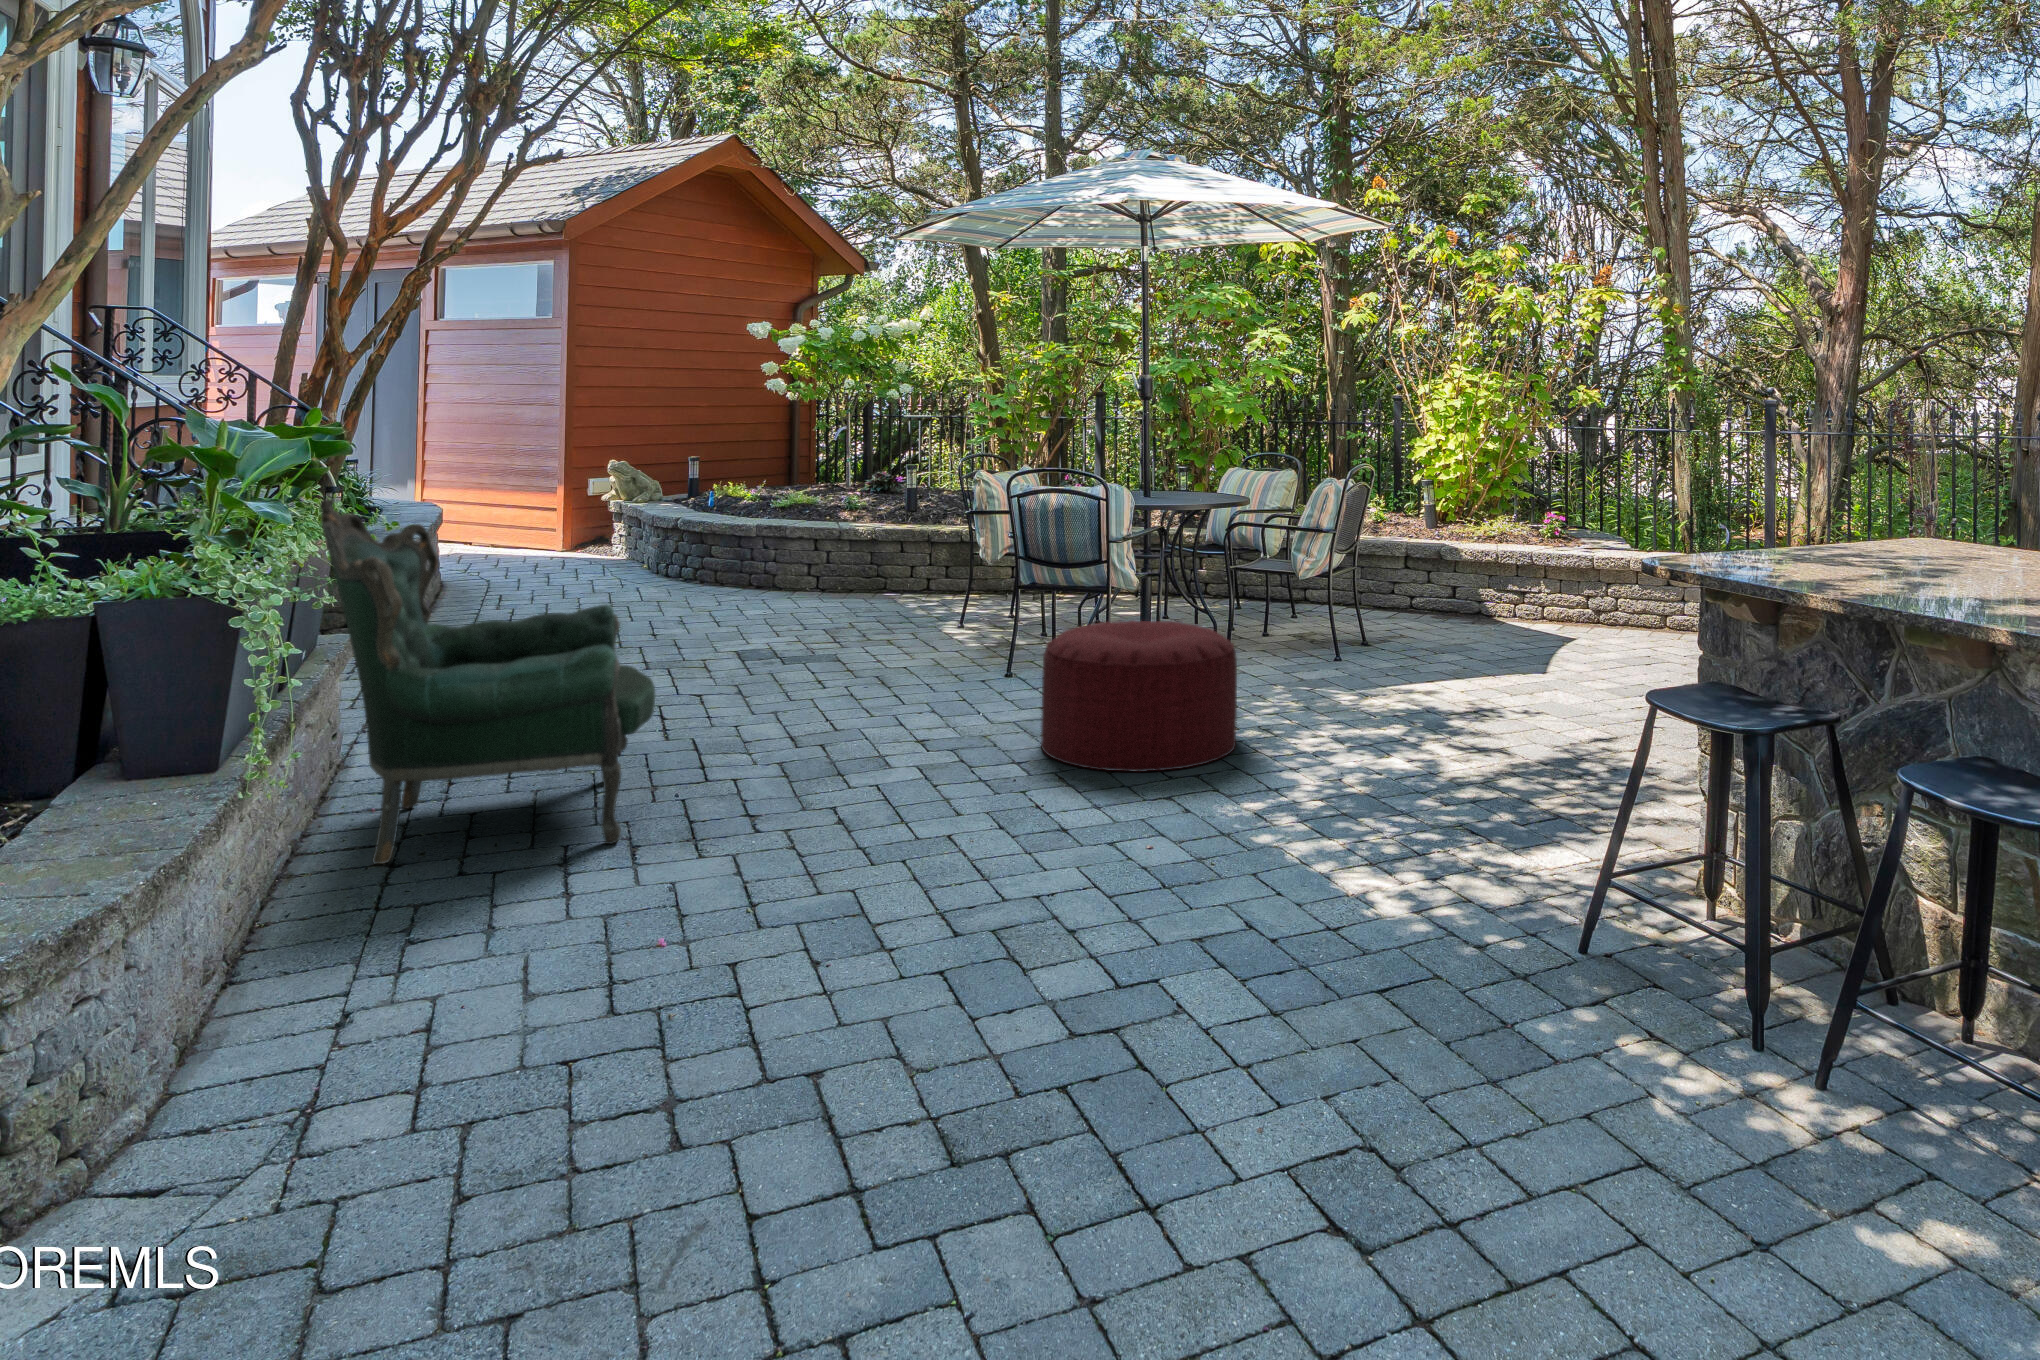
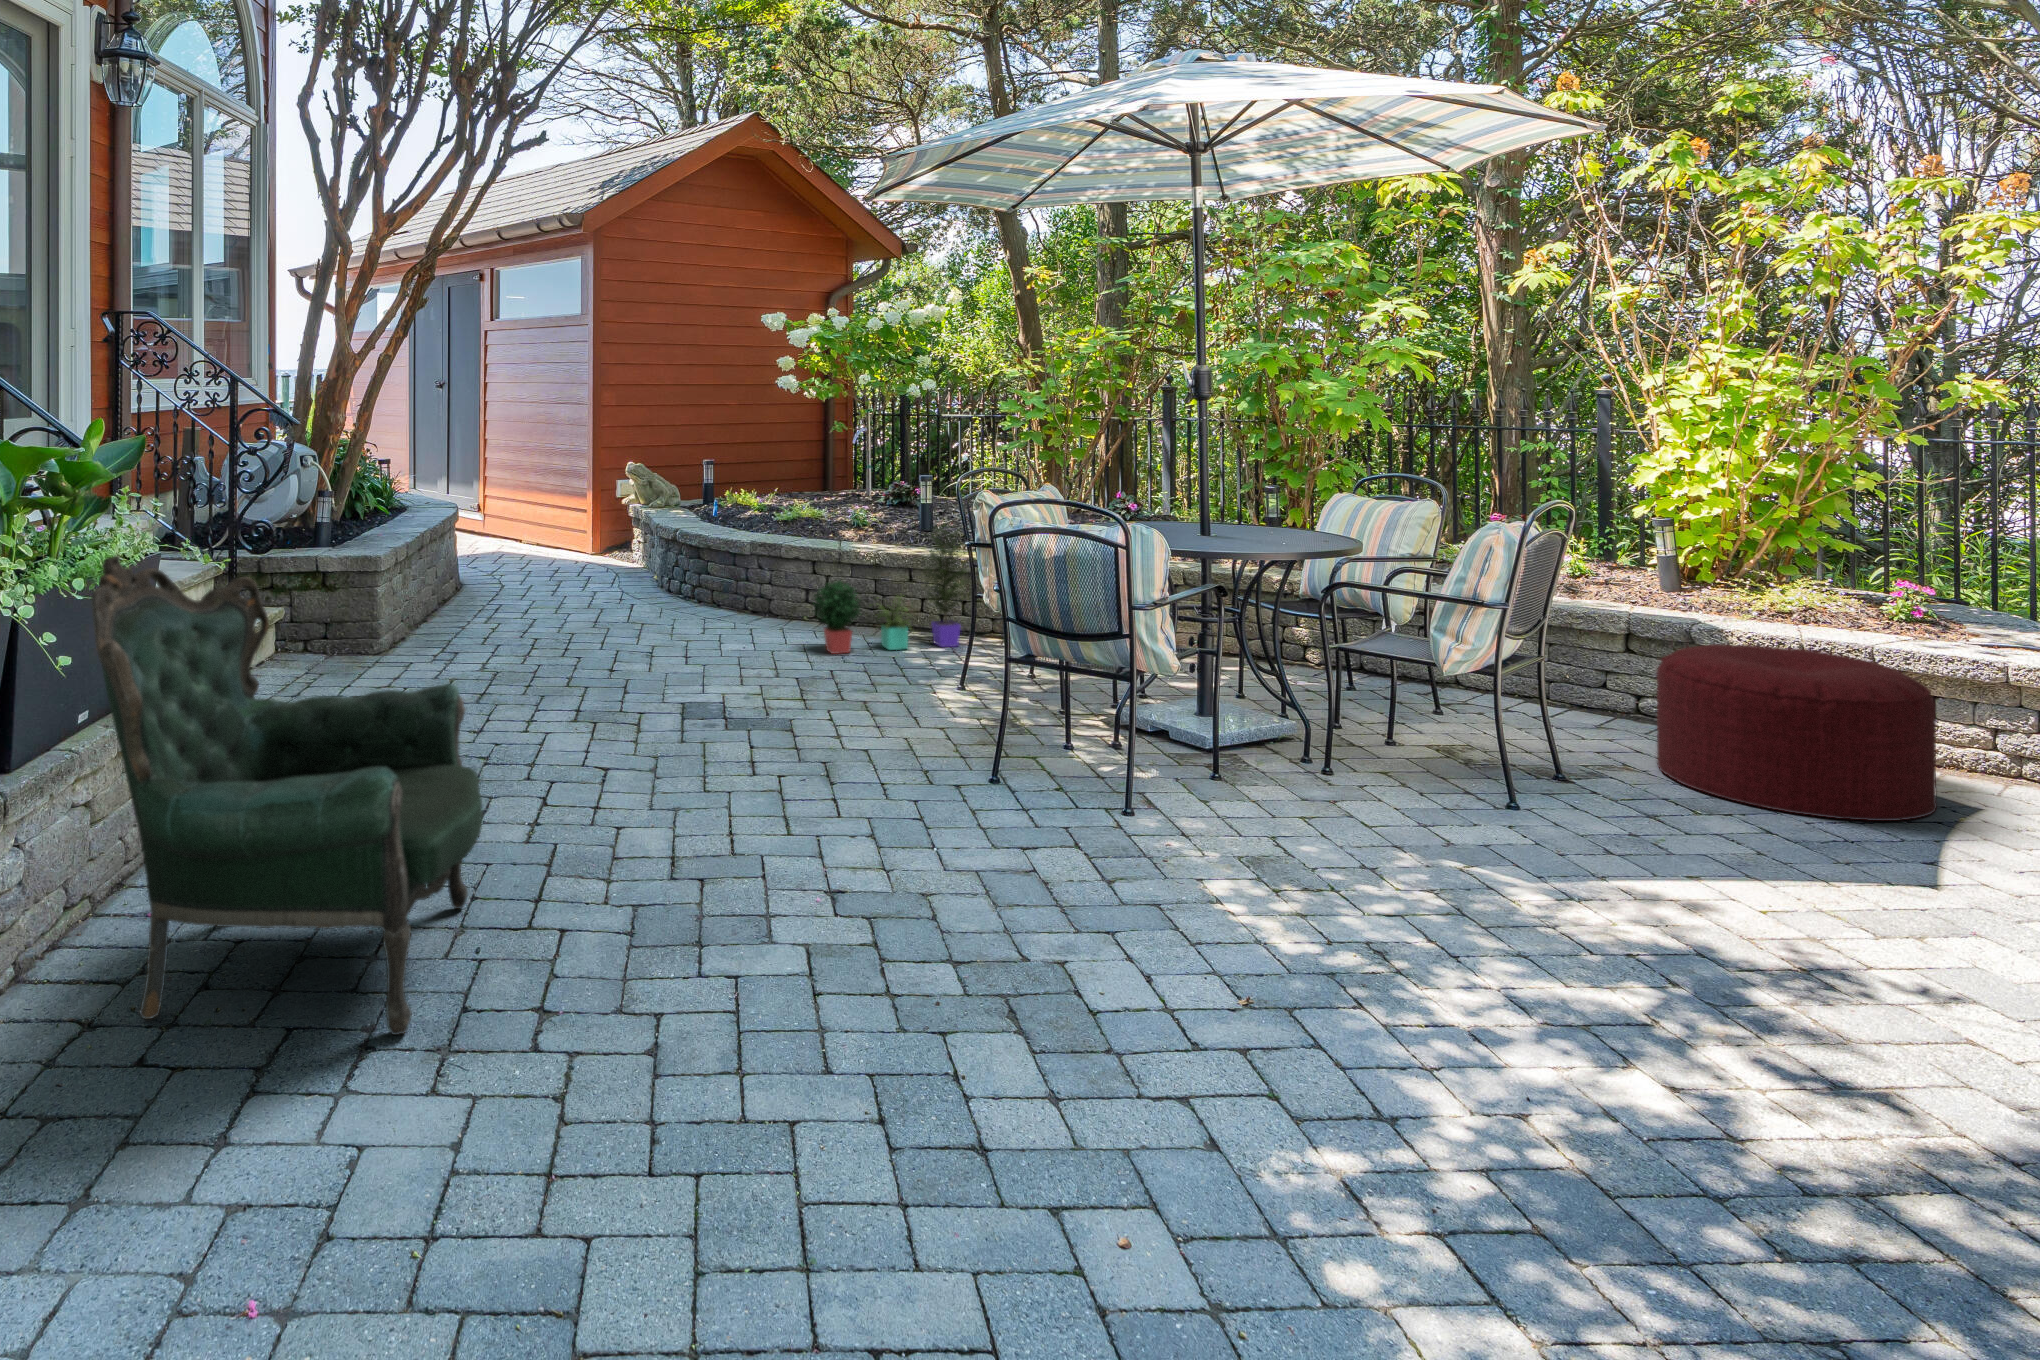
potted plant: none [830,498,964,612] -> present [813,525,967,654]
ottoman: present [1041,620,1237,772] -> present [1657,644,1937,821]

